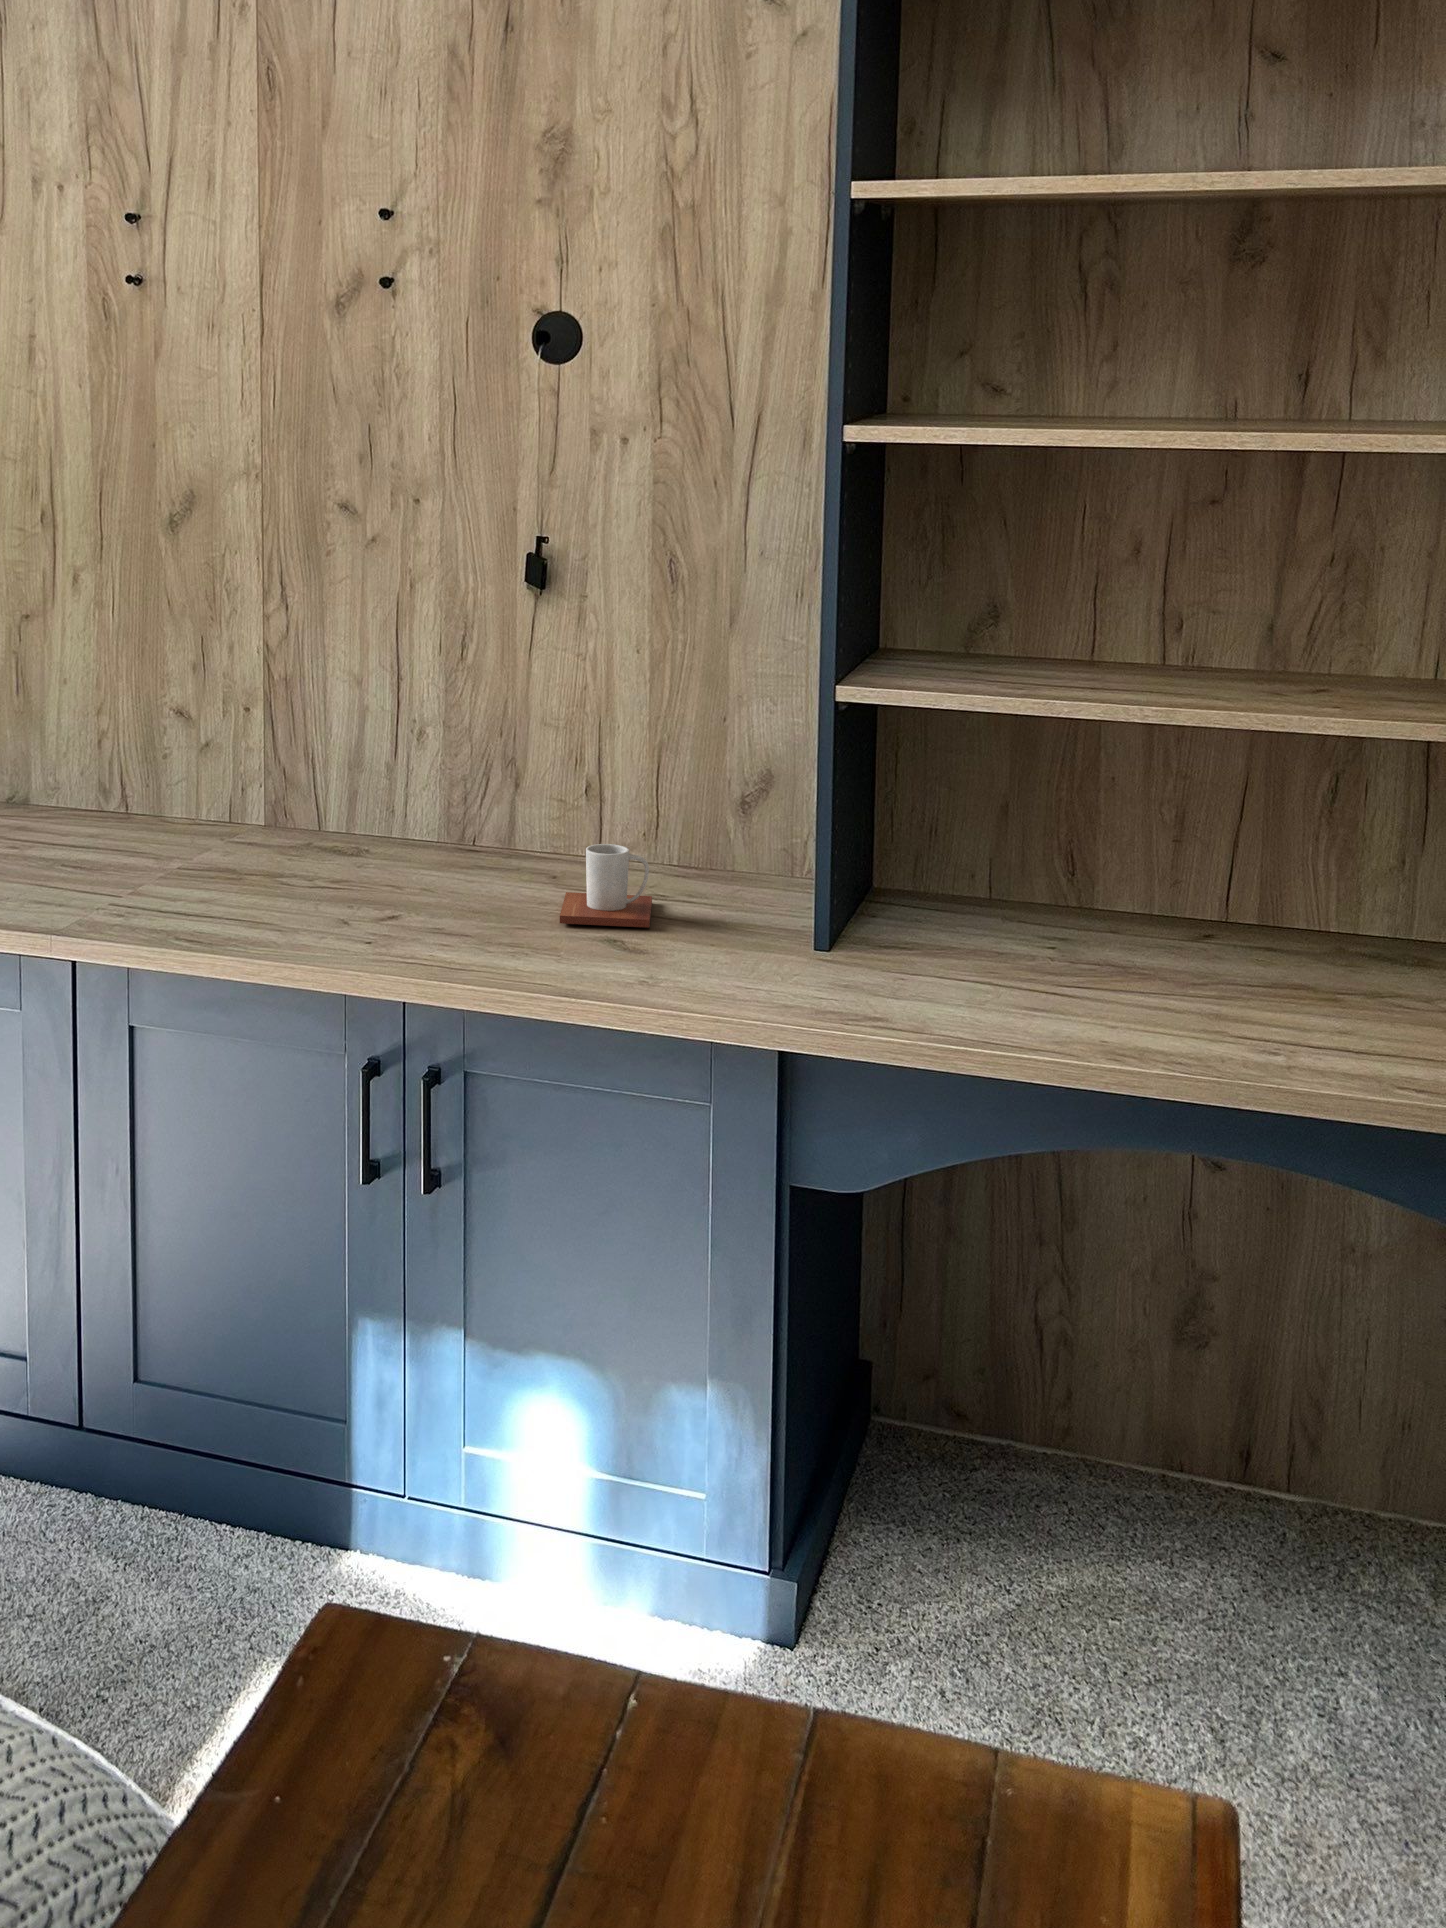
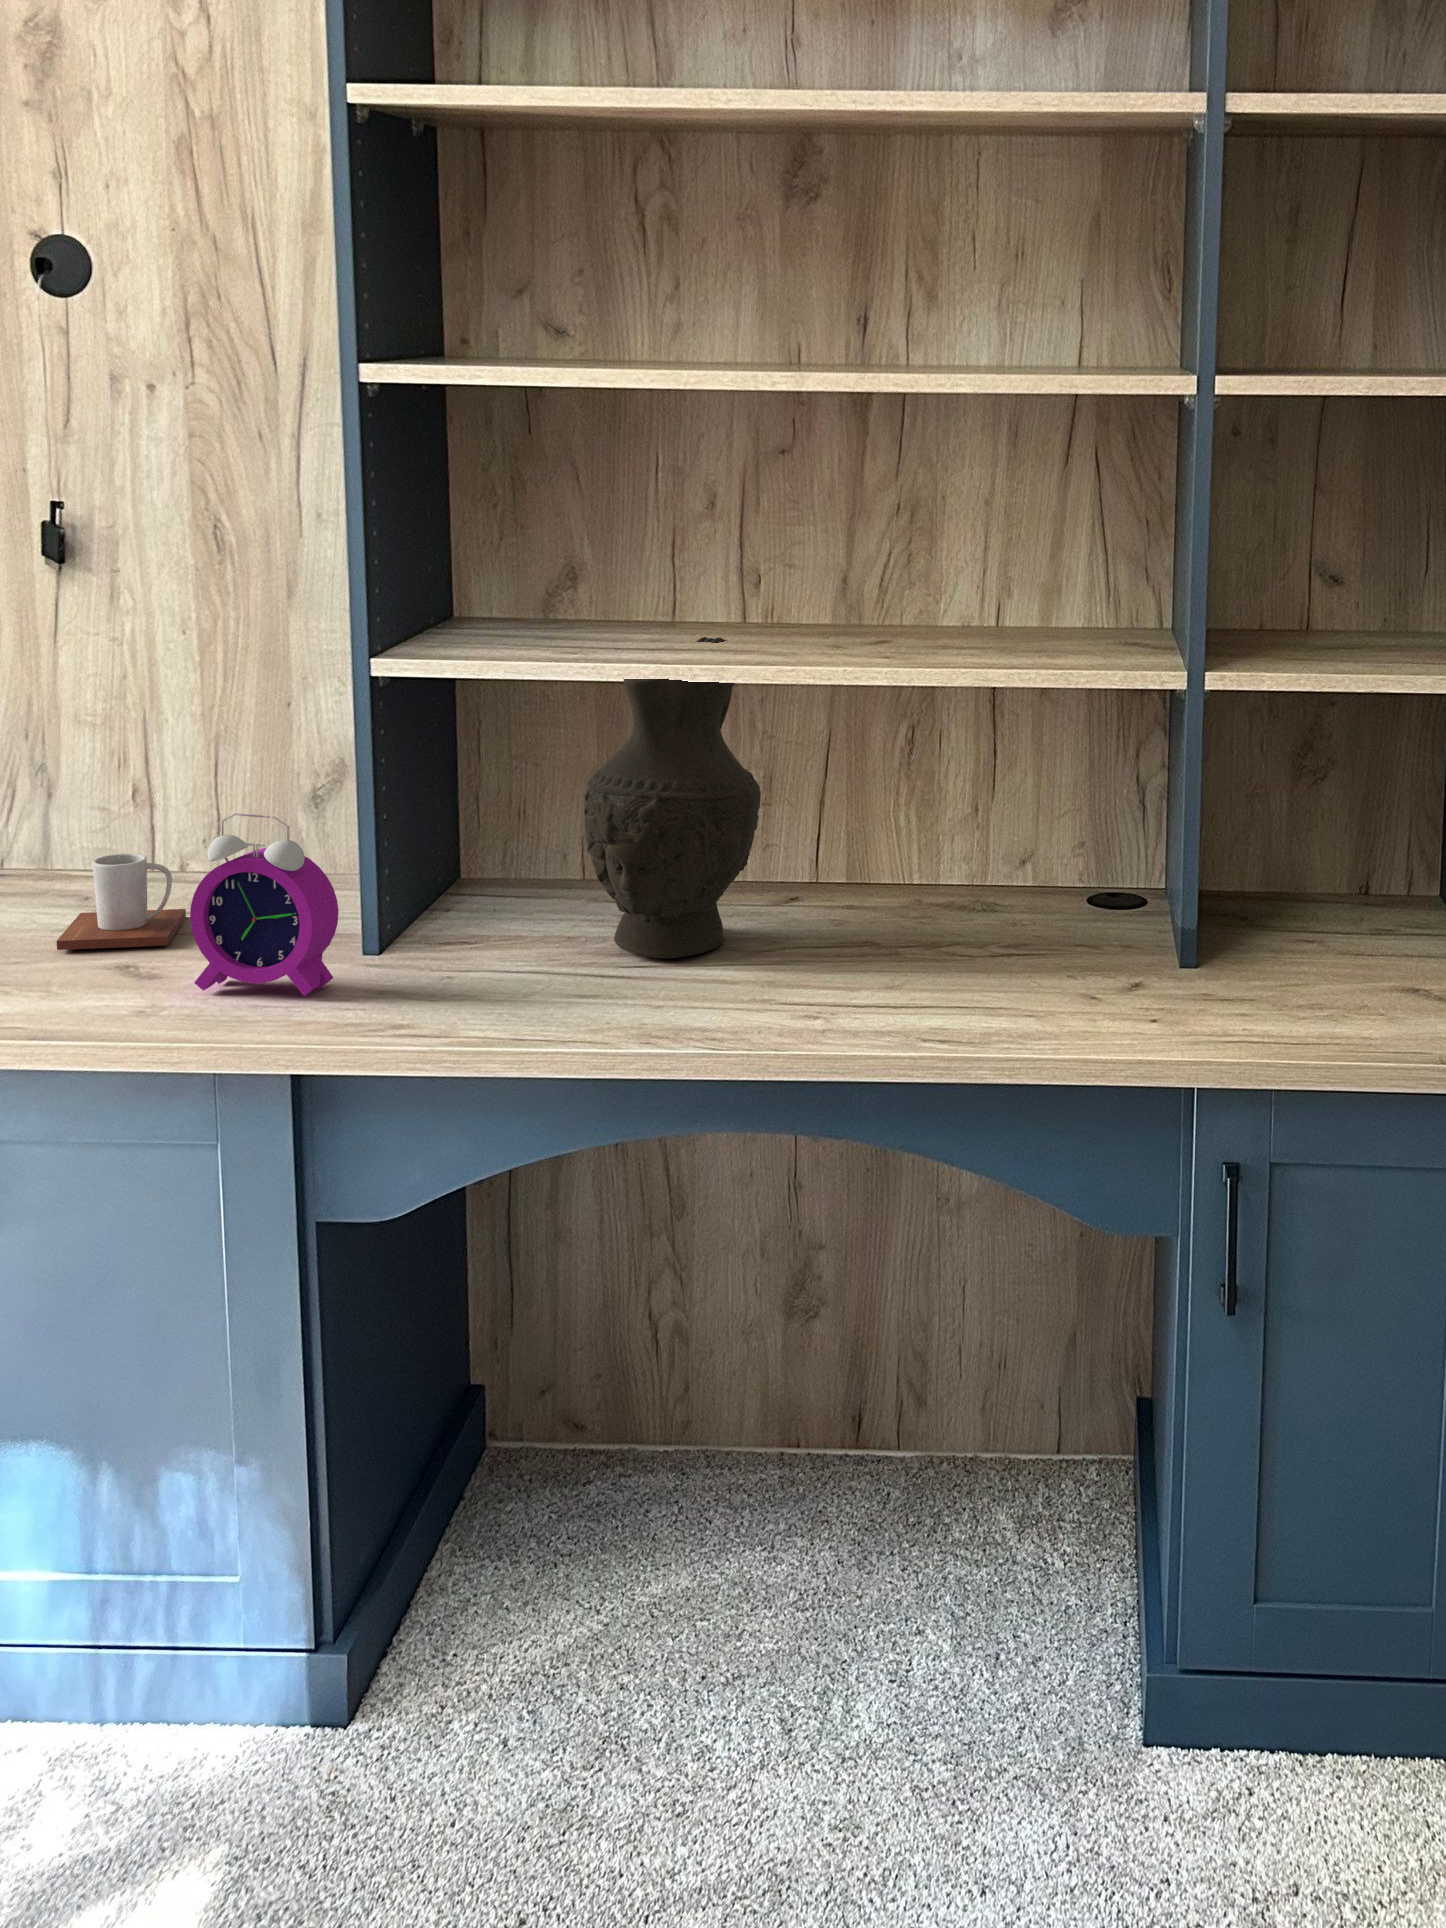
decorative vase: none [1030,680,1202,982] -> present [584,637,761,959]
alarm clock: none [691,819,816,984] -> present [190,814,339,996]

